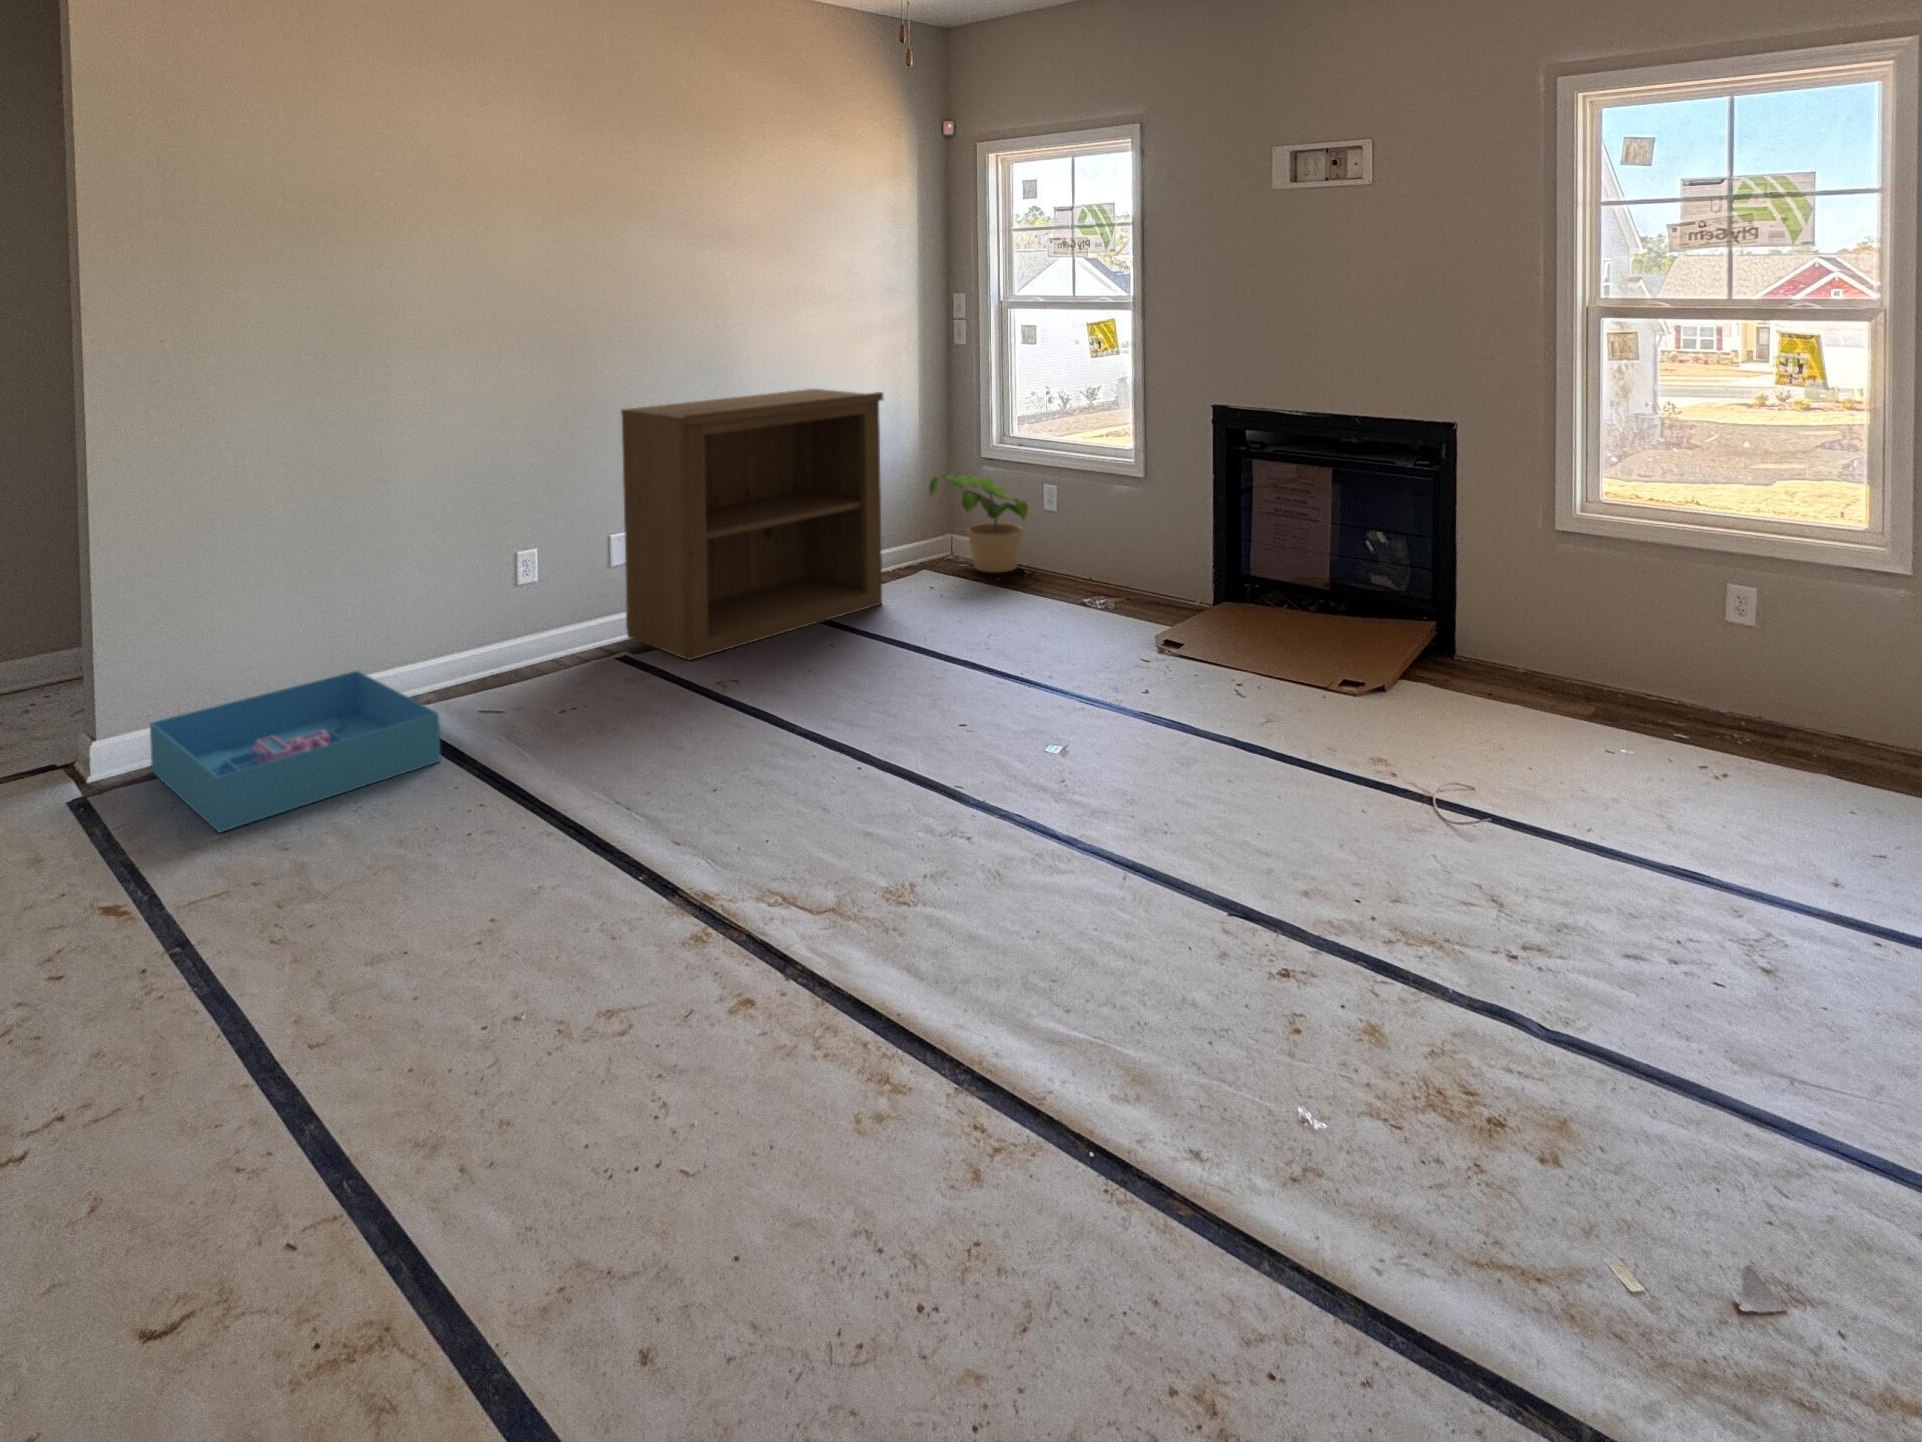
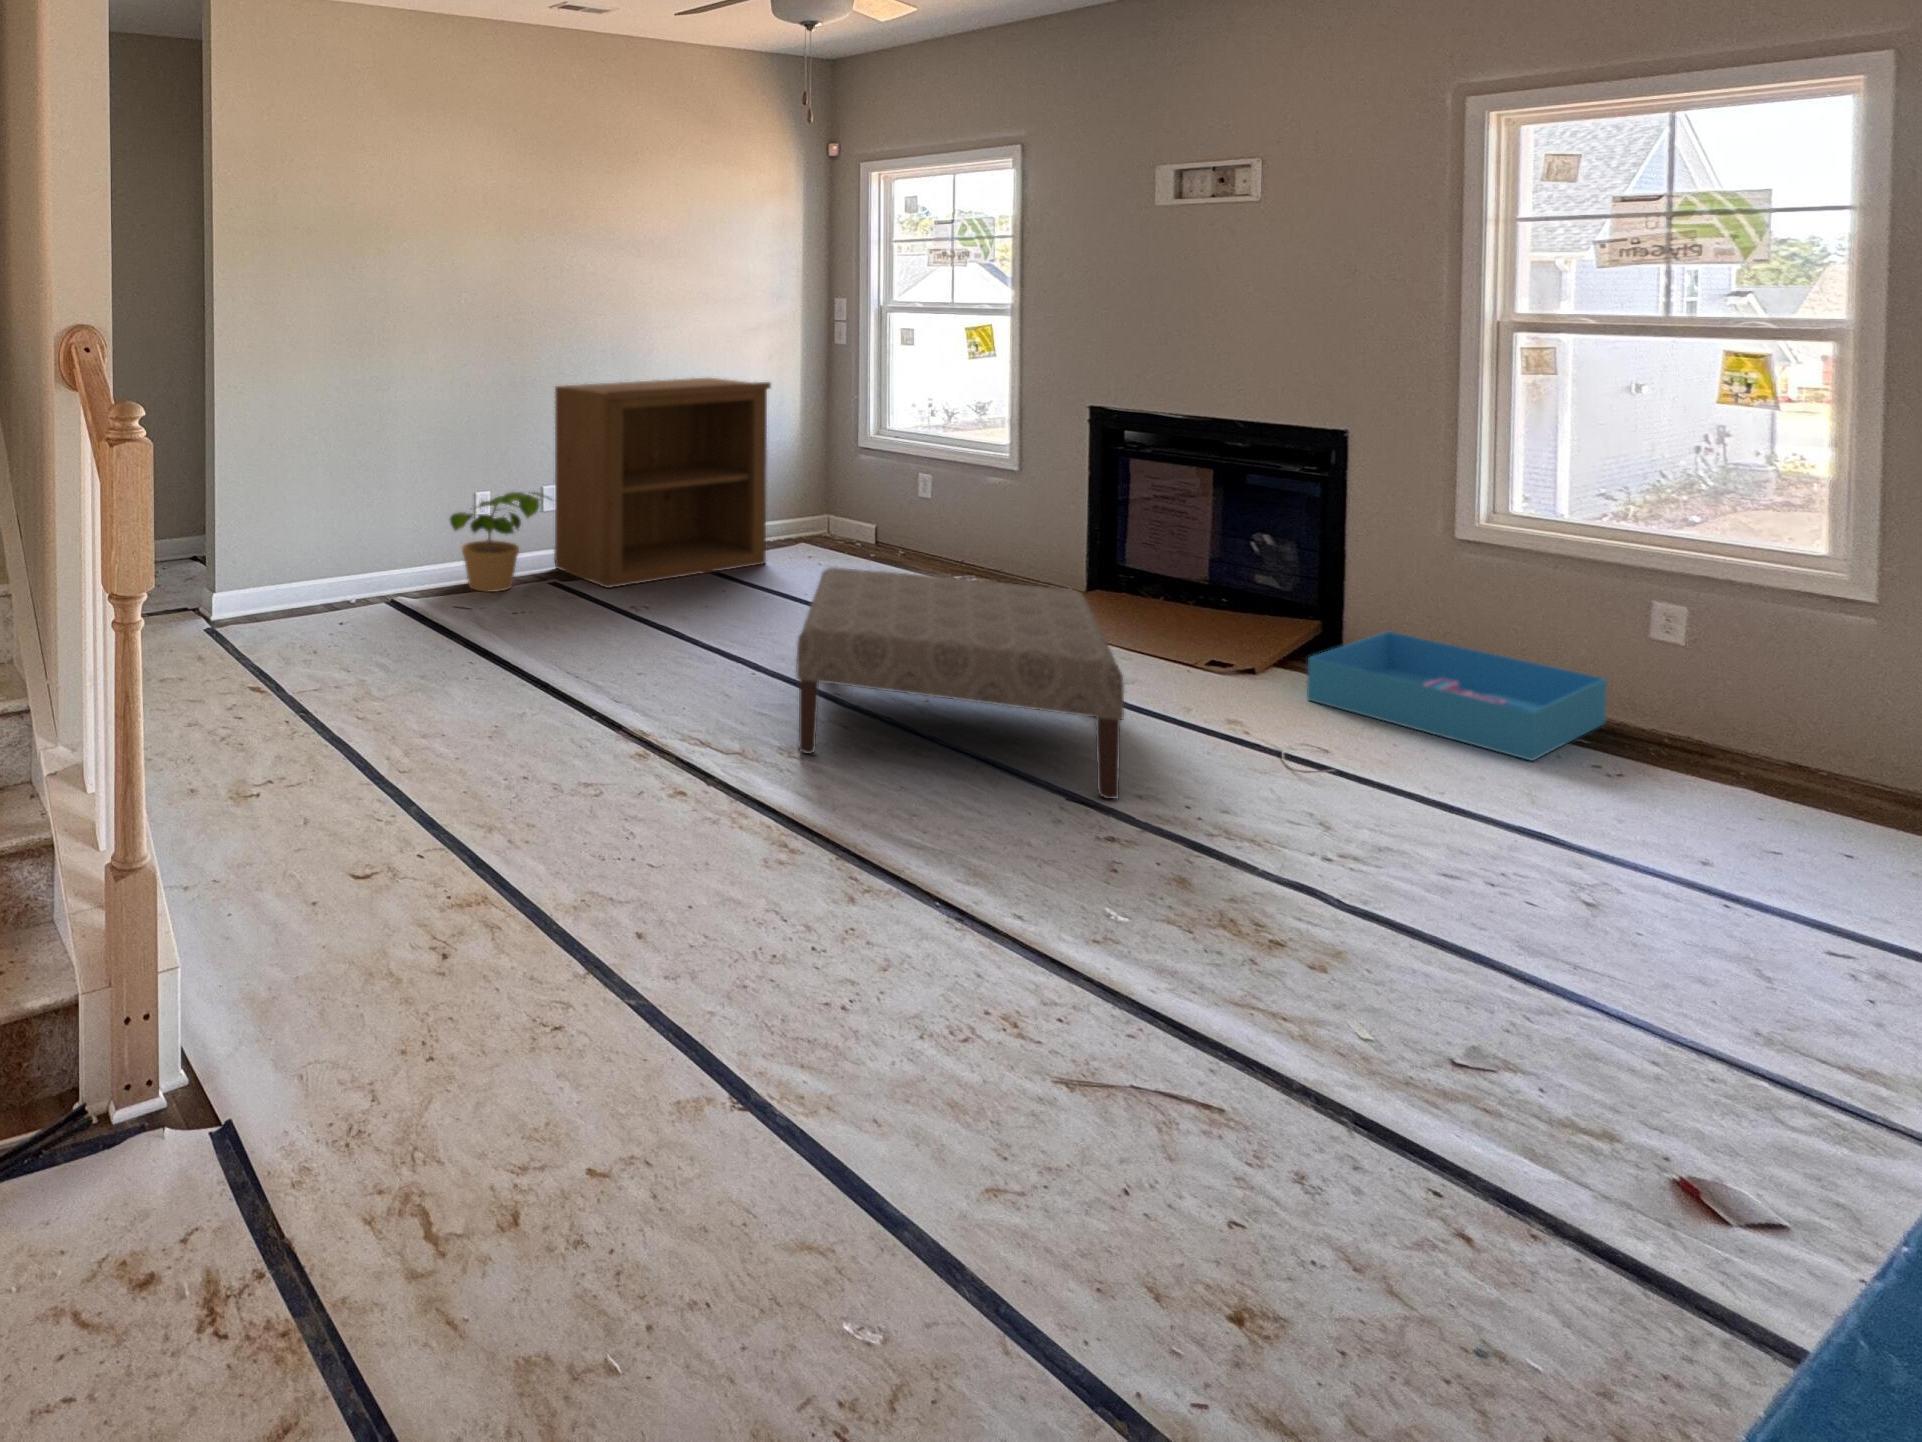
potted plant: present [929,474,1028,573] -> present [450,492,551,592]
ottoman: none [907,626,1288,905] -> present [796,567,1124,799]
storage bin: present [150,671,441,832] -> present [1307,632,1607,761]

